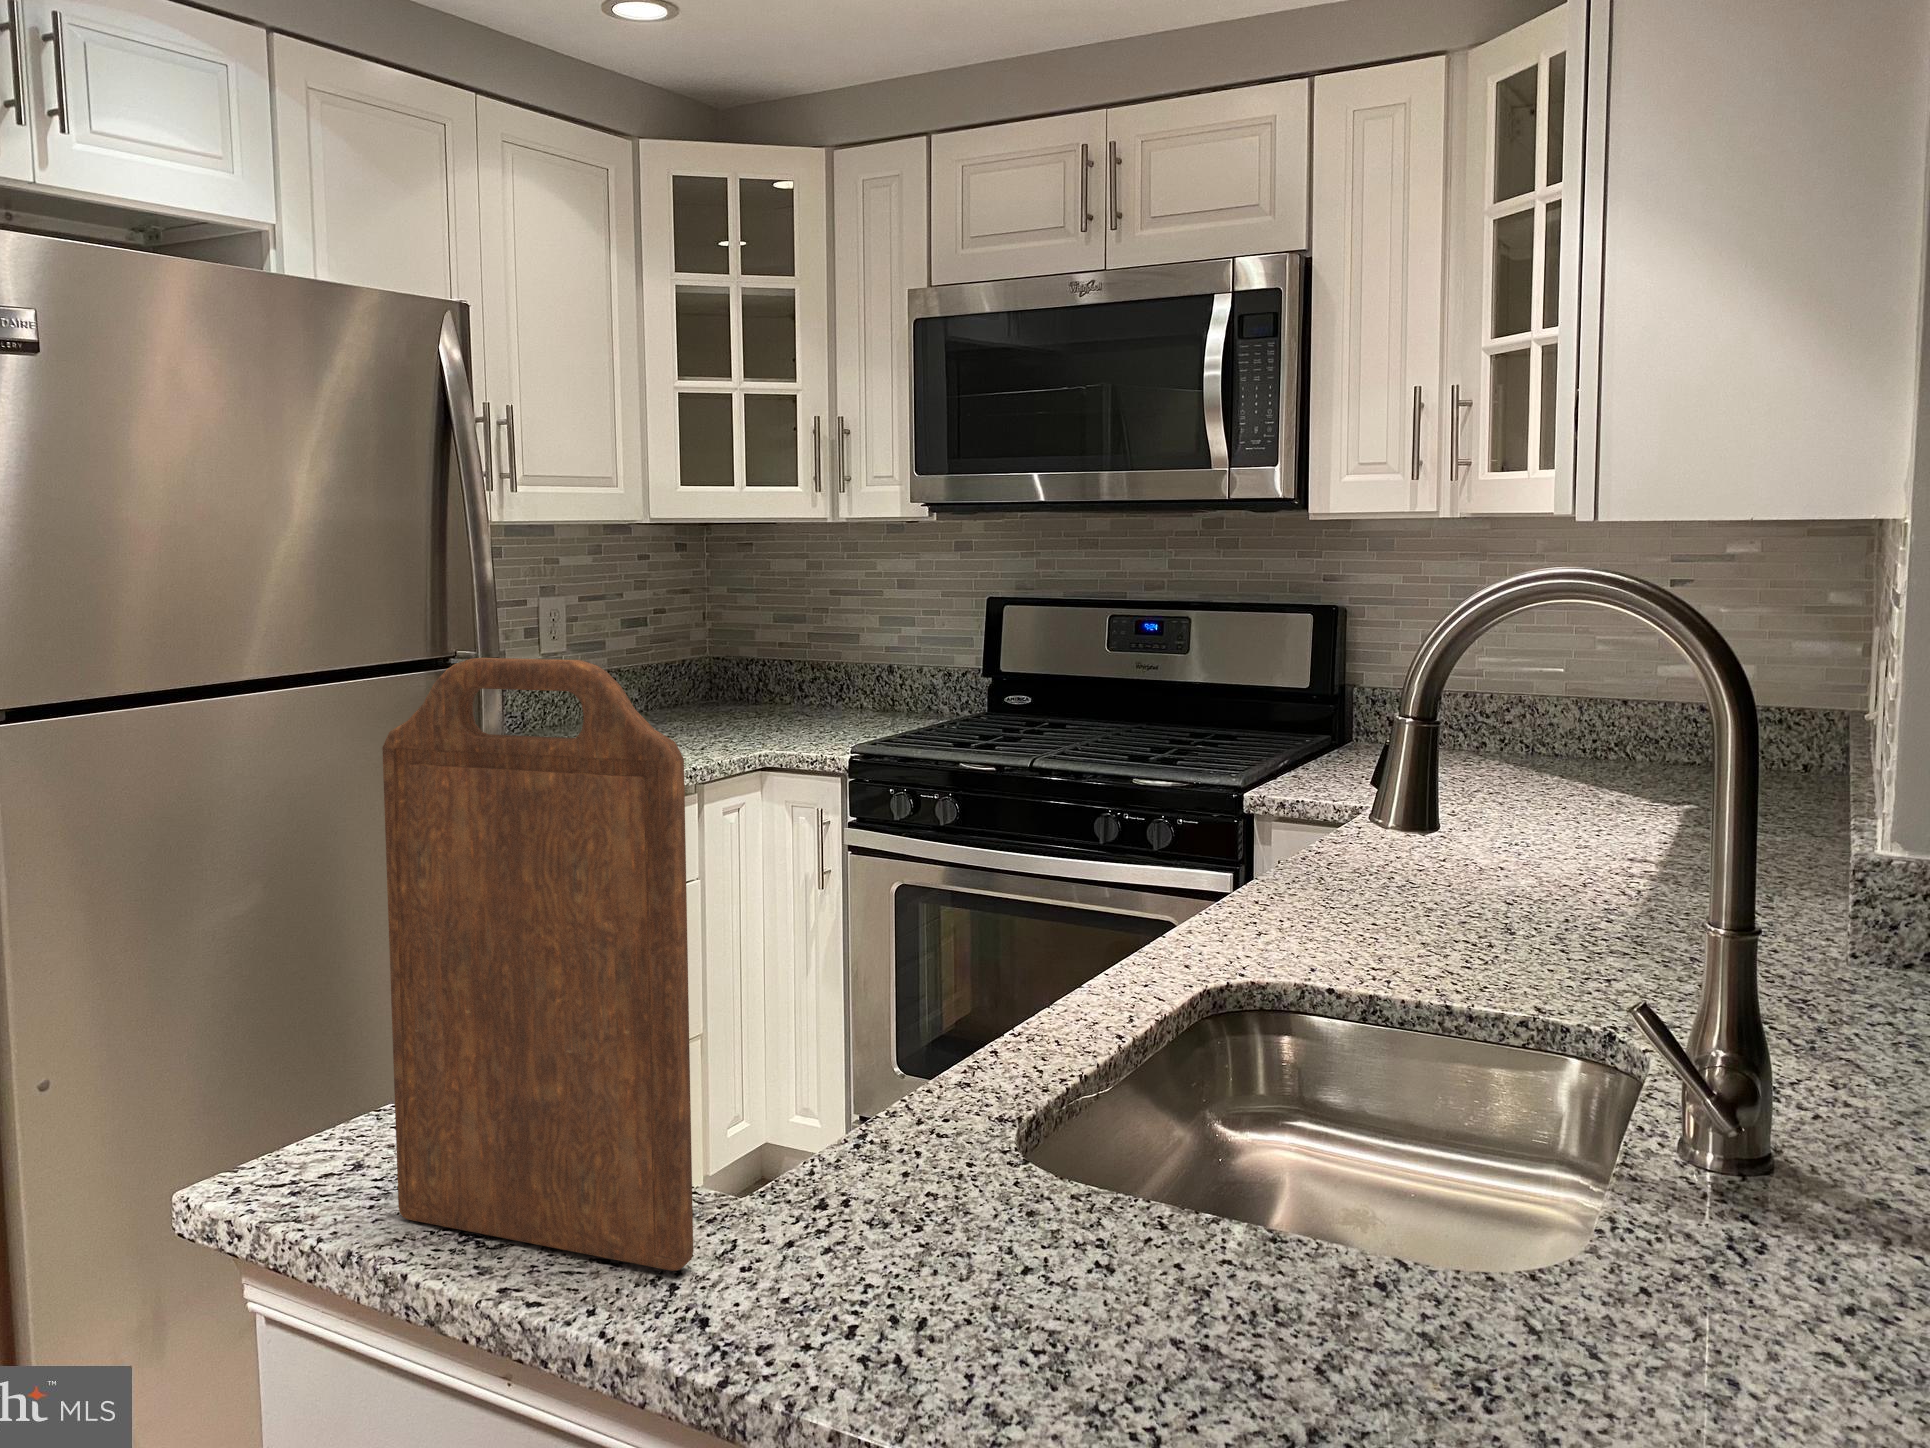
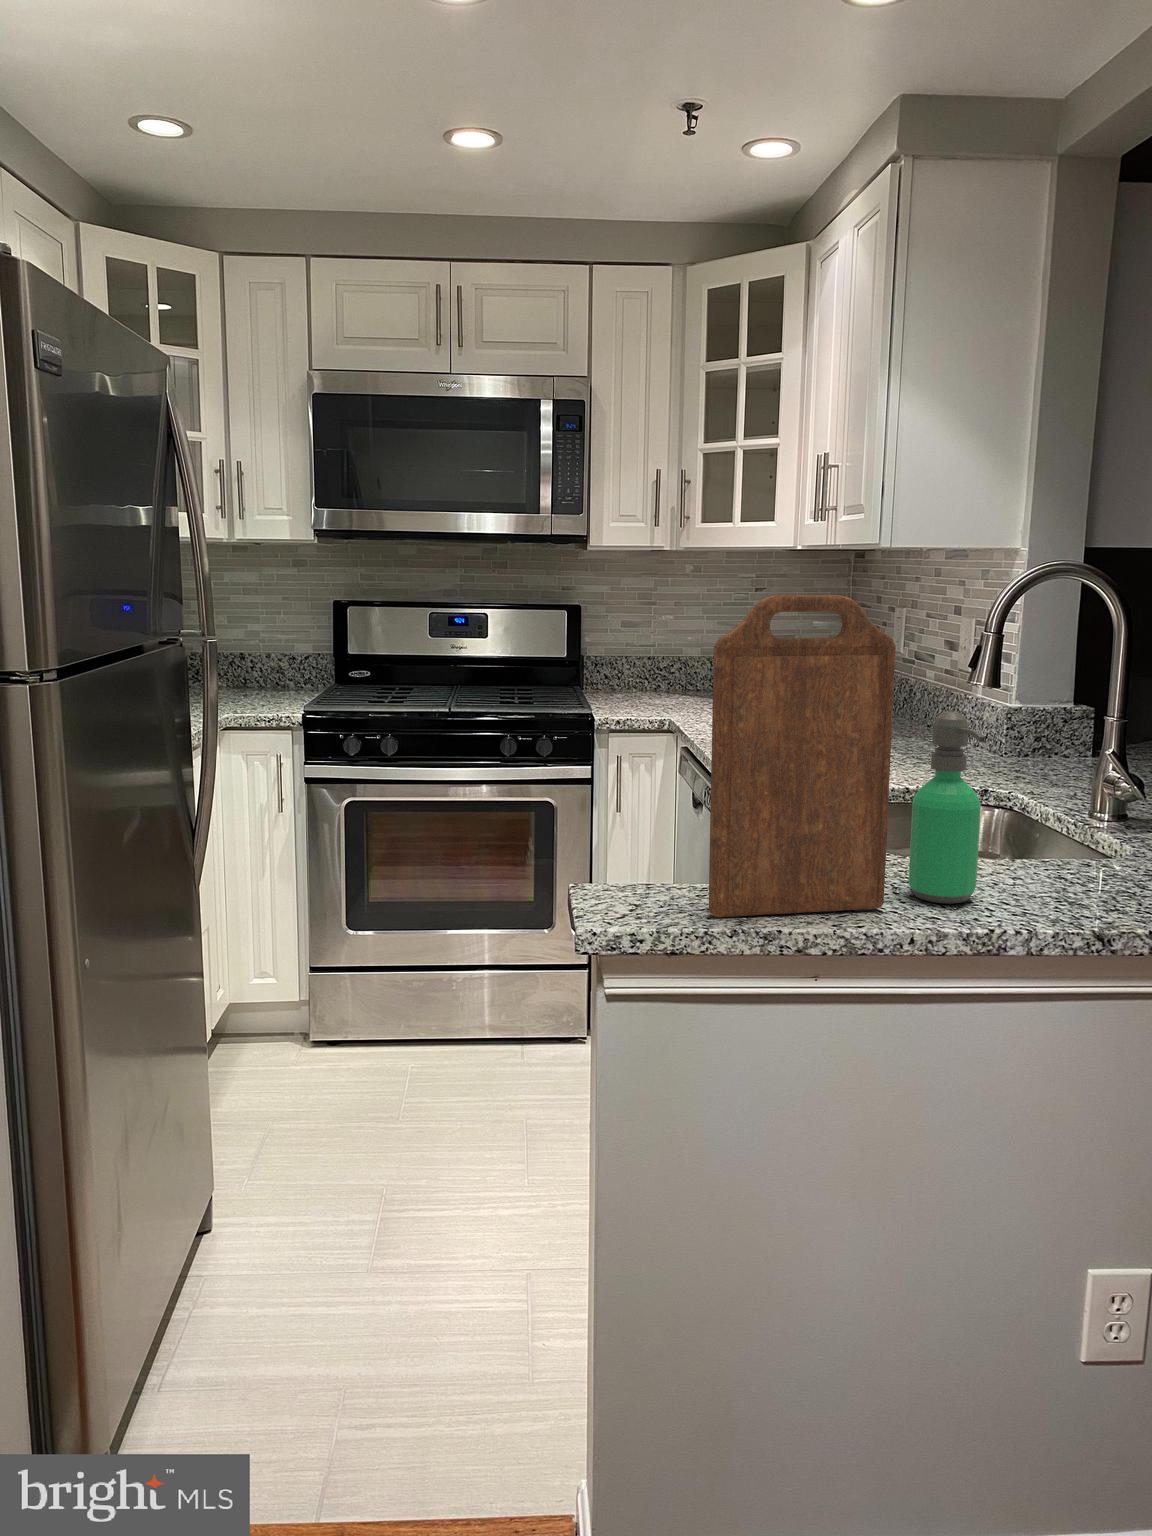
soap dispenser: none [792,895,925,1300] -> present [909,711,985,904]

